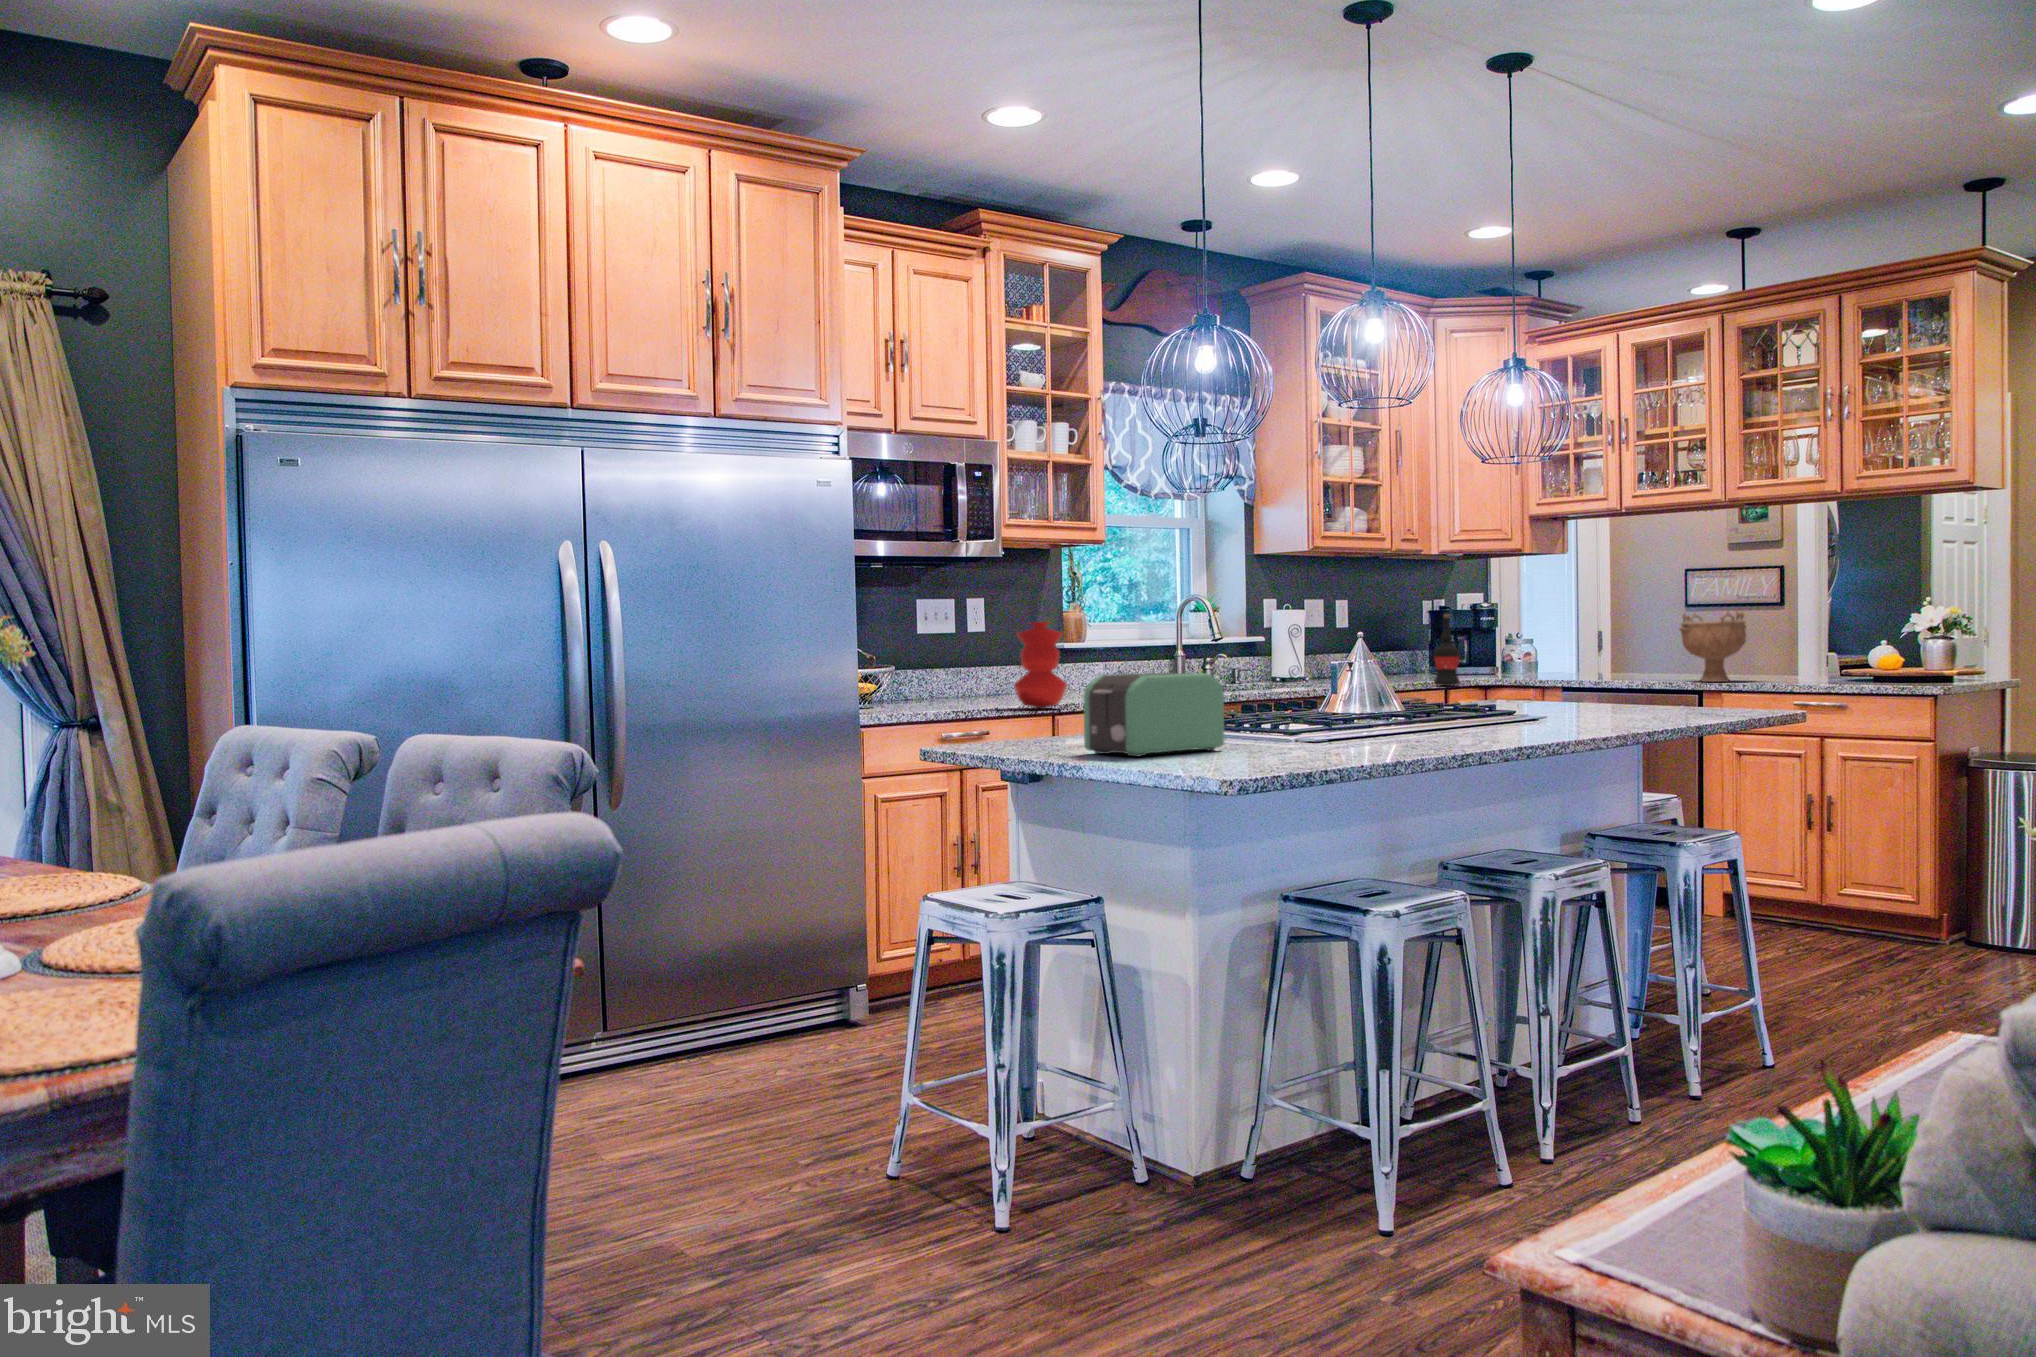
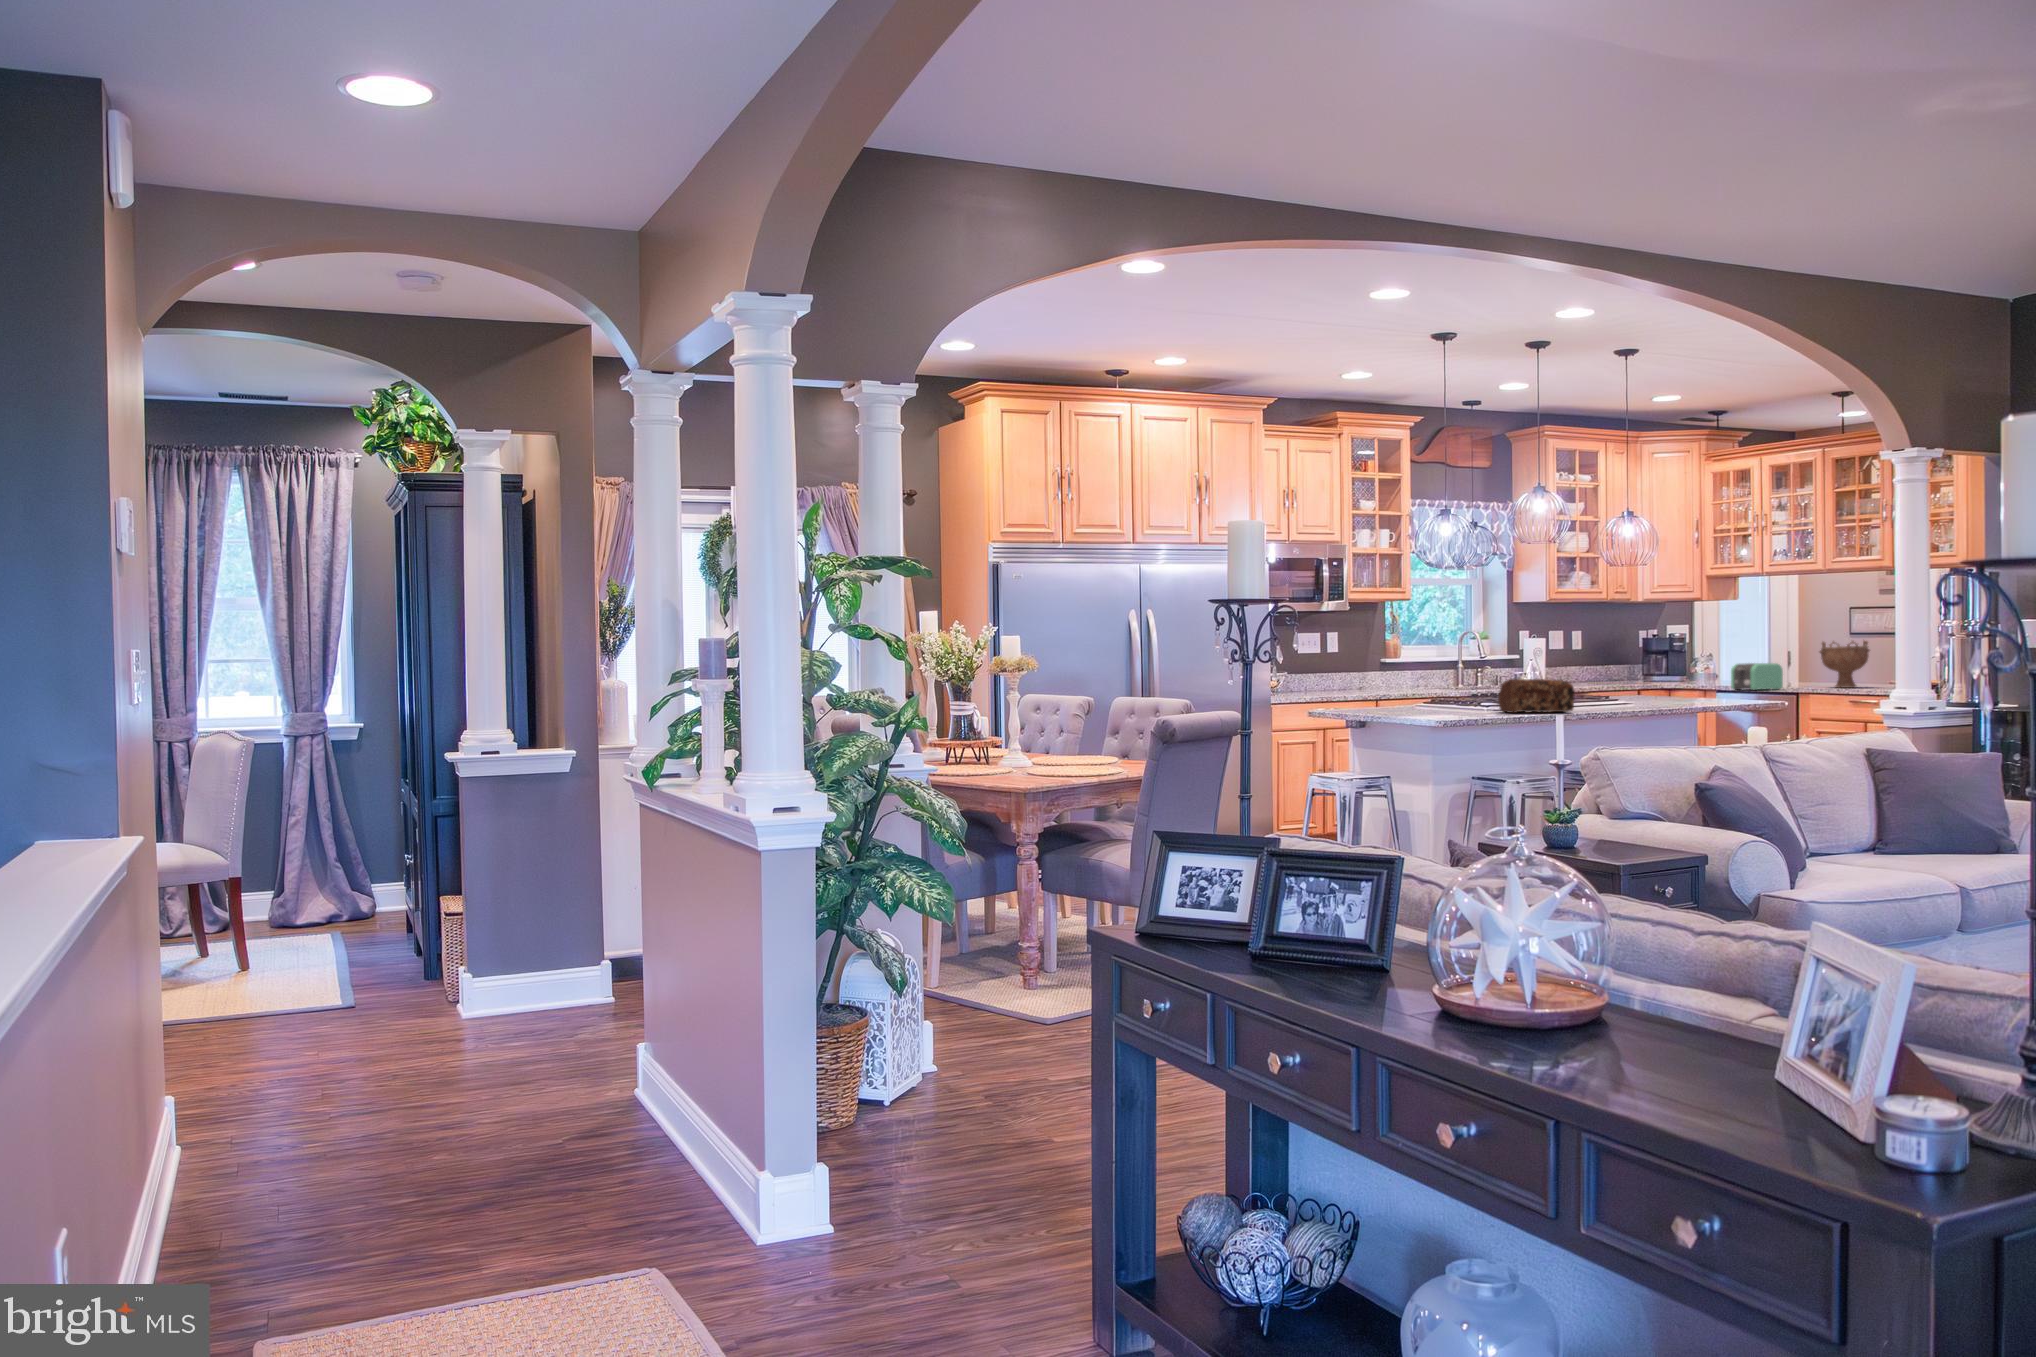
wine bottle: present [1434,614,1460,686] -> none [1636,642,1654,688]
vase: present [1014,622,1067,709] -> none [1355,648,1387,696]
toaster: present [1084,673,1224,757] -> present [1731,663,1783,690]
bread loaf: none [1290,679,1441,752] -> present [1498,679,1575,713]

